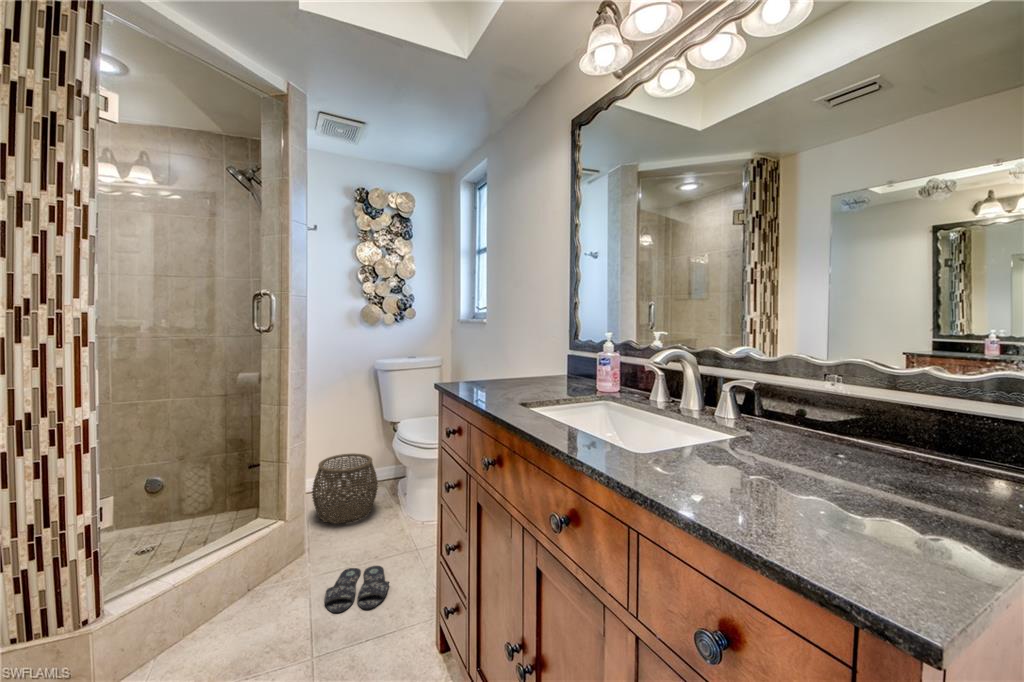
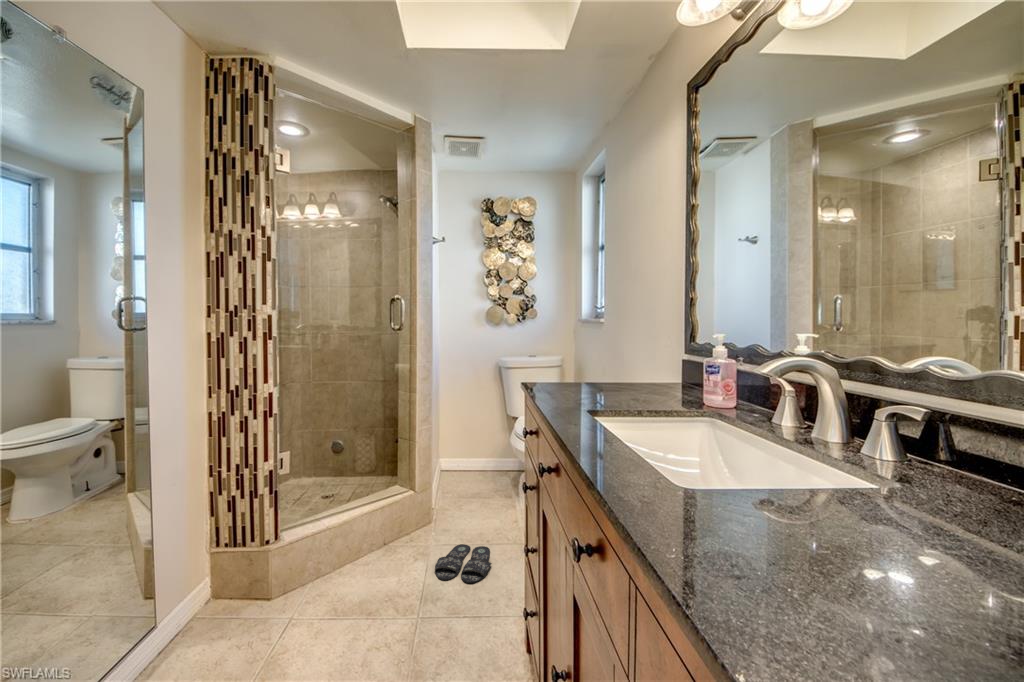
woven basket: present [312,454,378,524] -> none [442,442,499,505]

